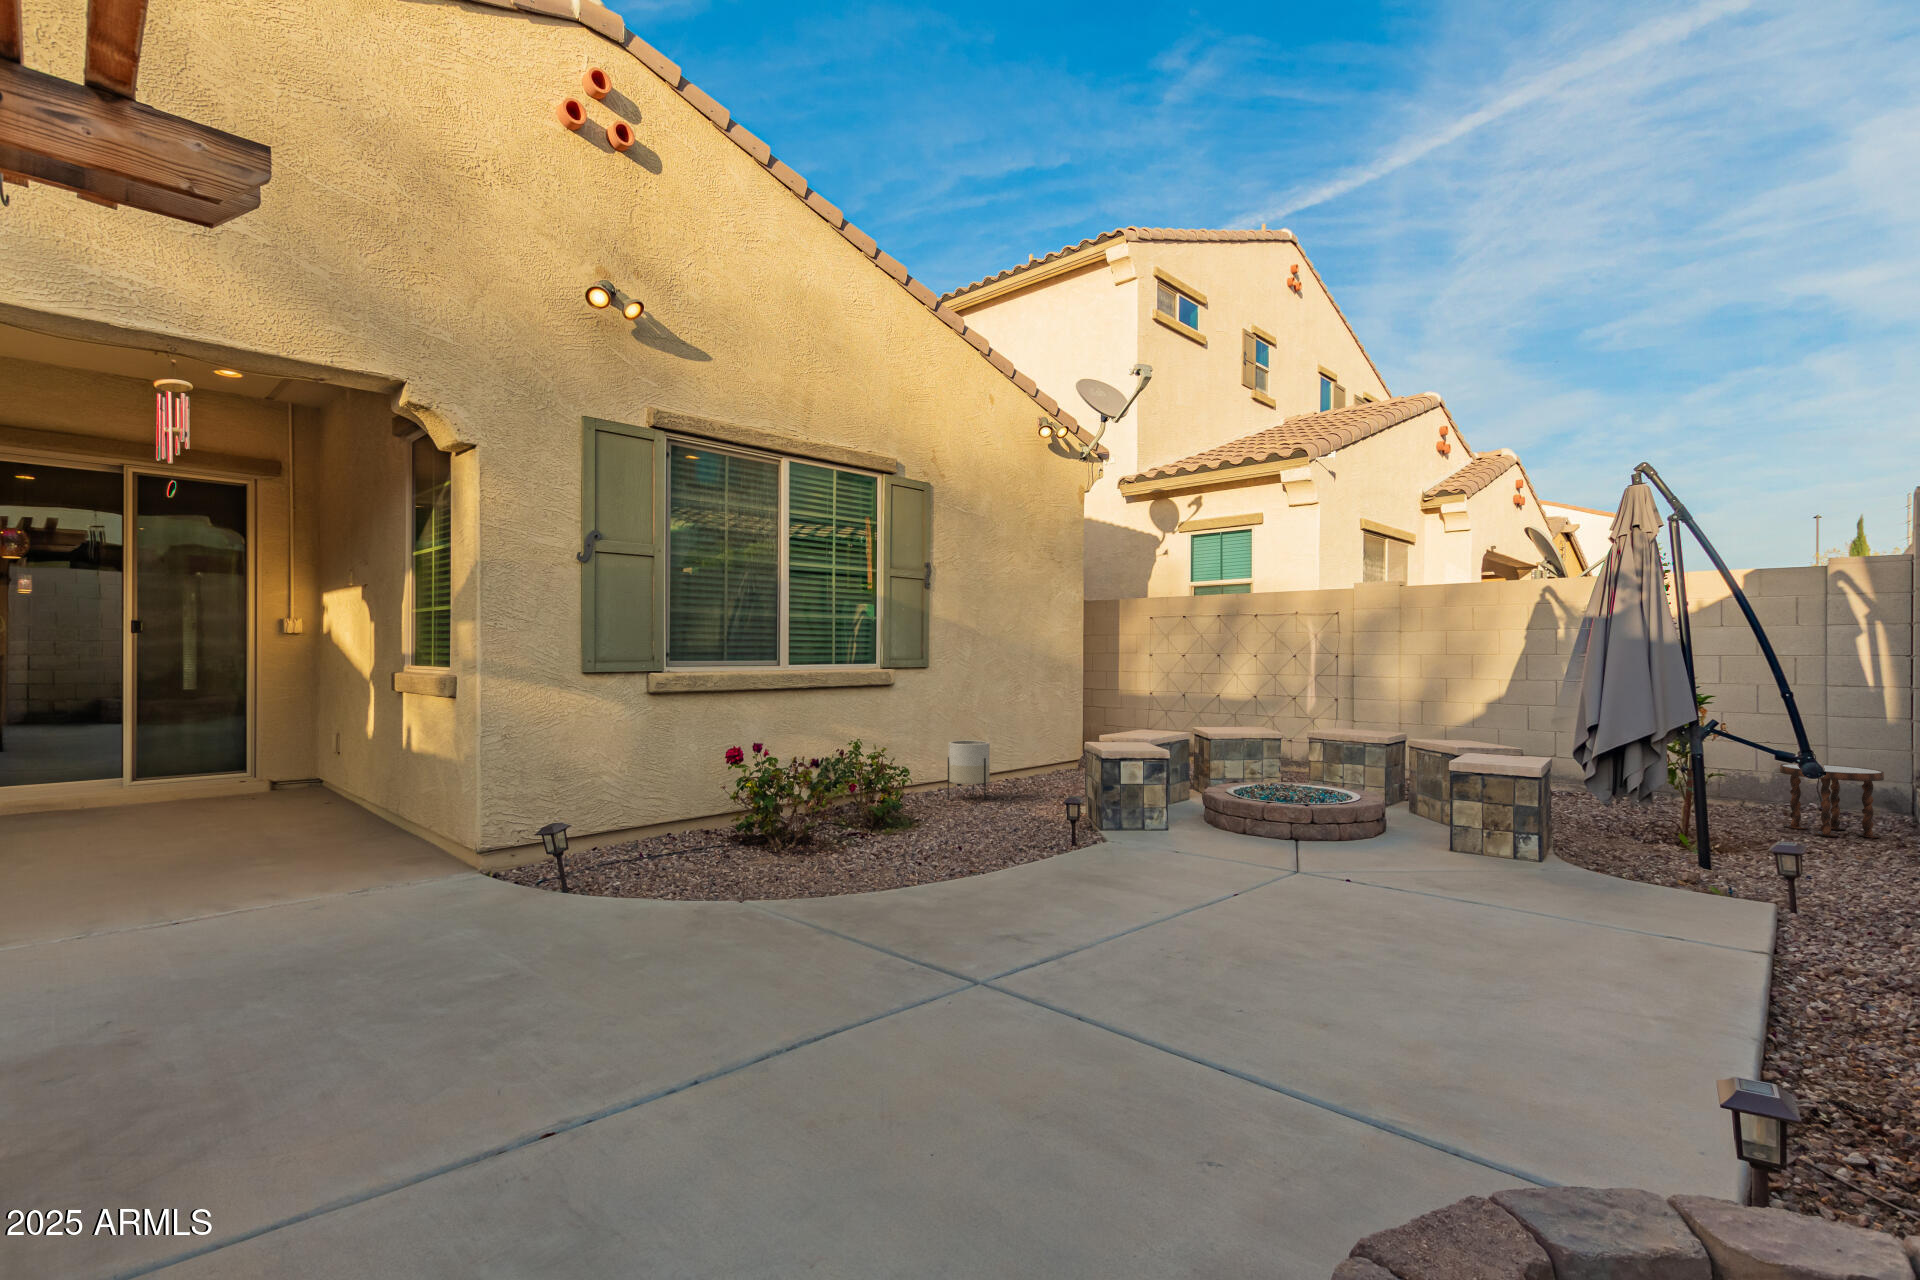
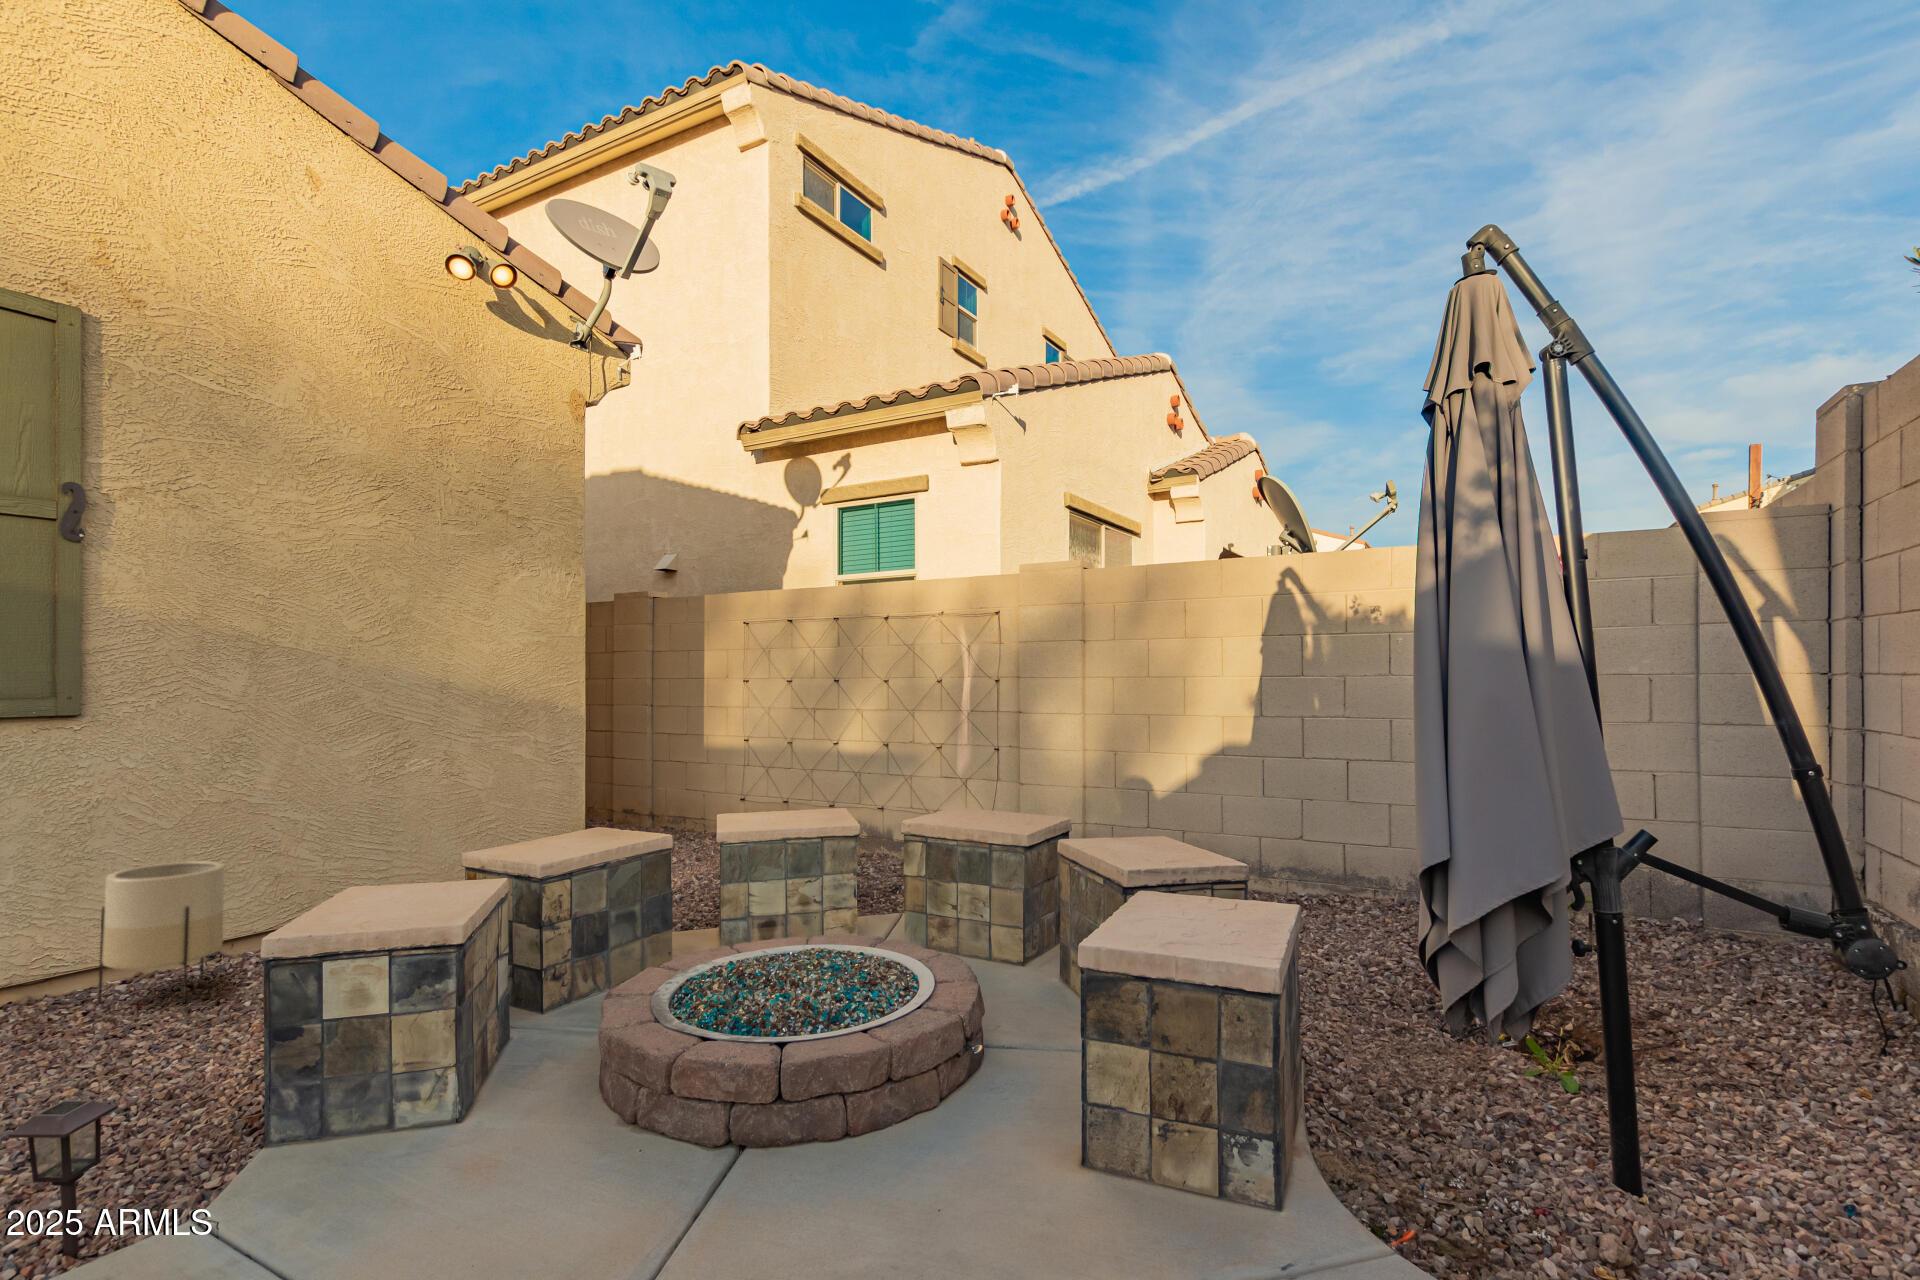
side table: present [1780,764,1884,838] -> none [1650,861,1820,1002]

